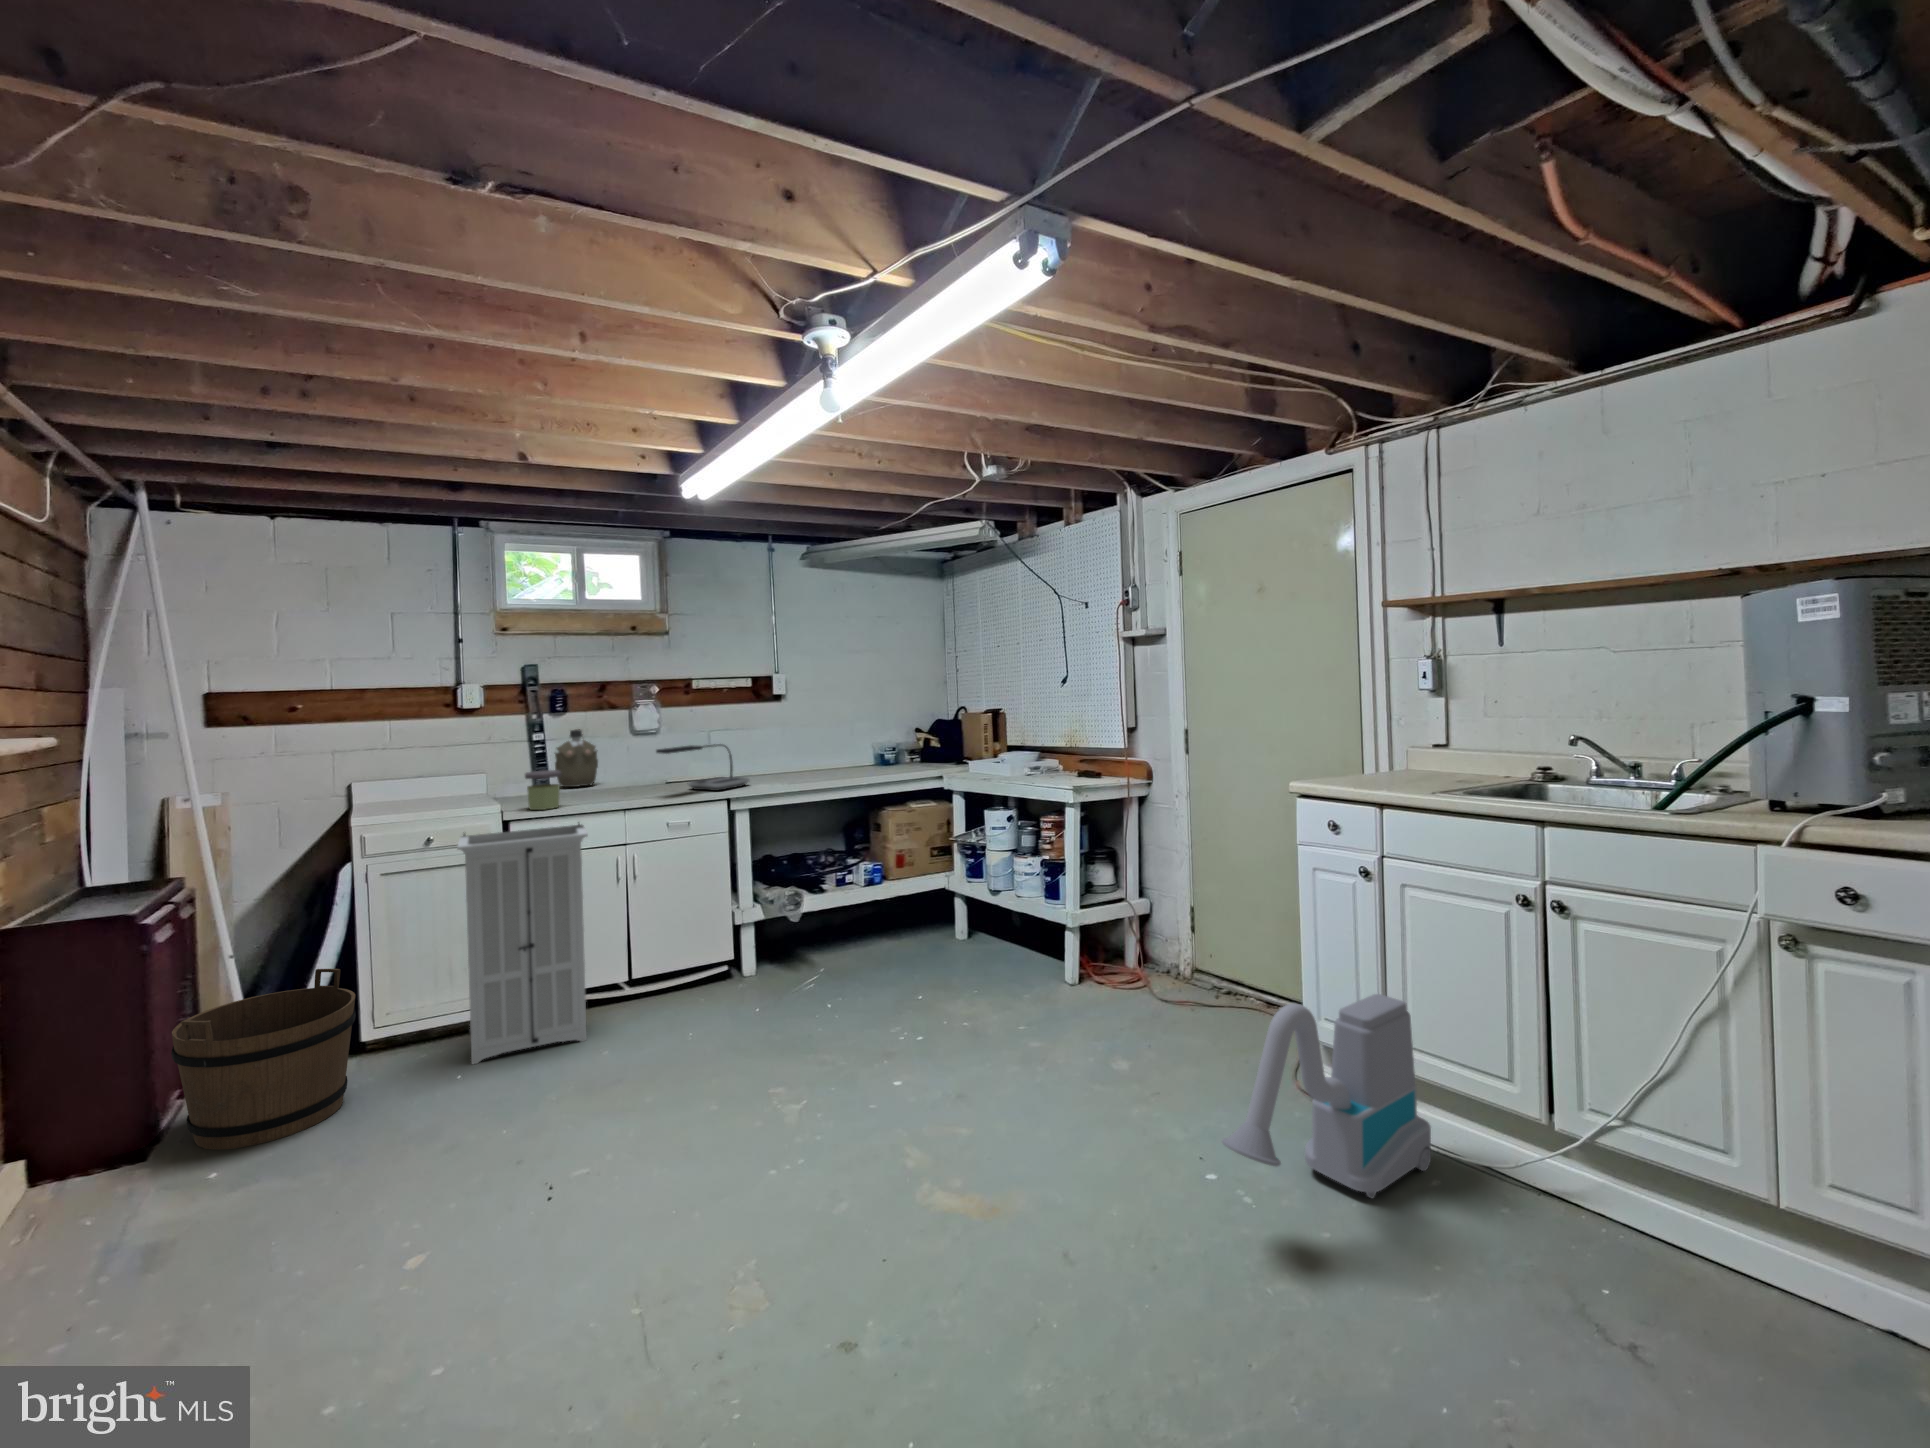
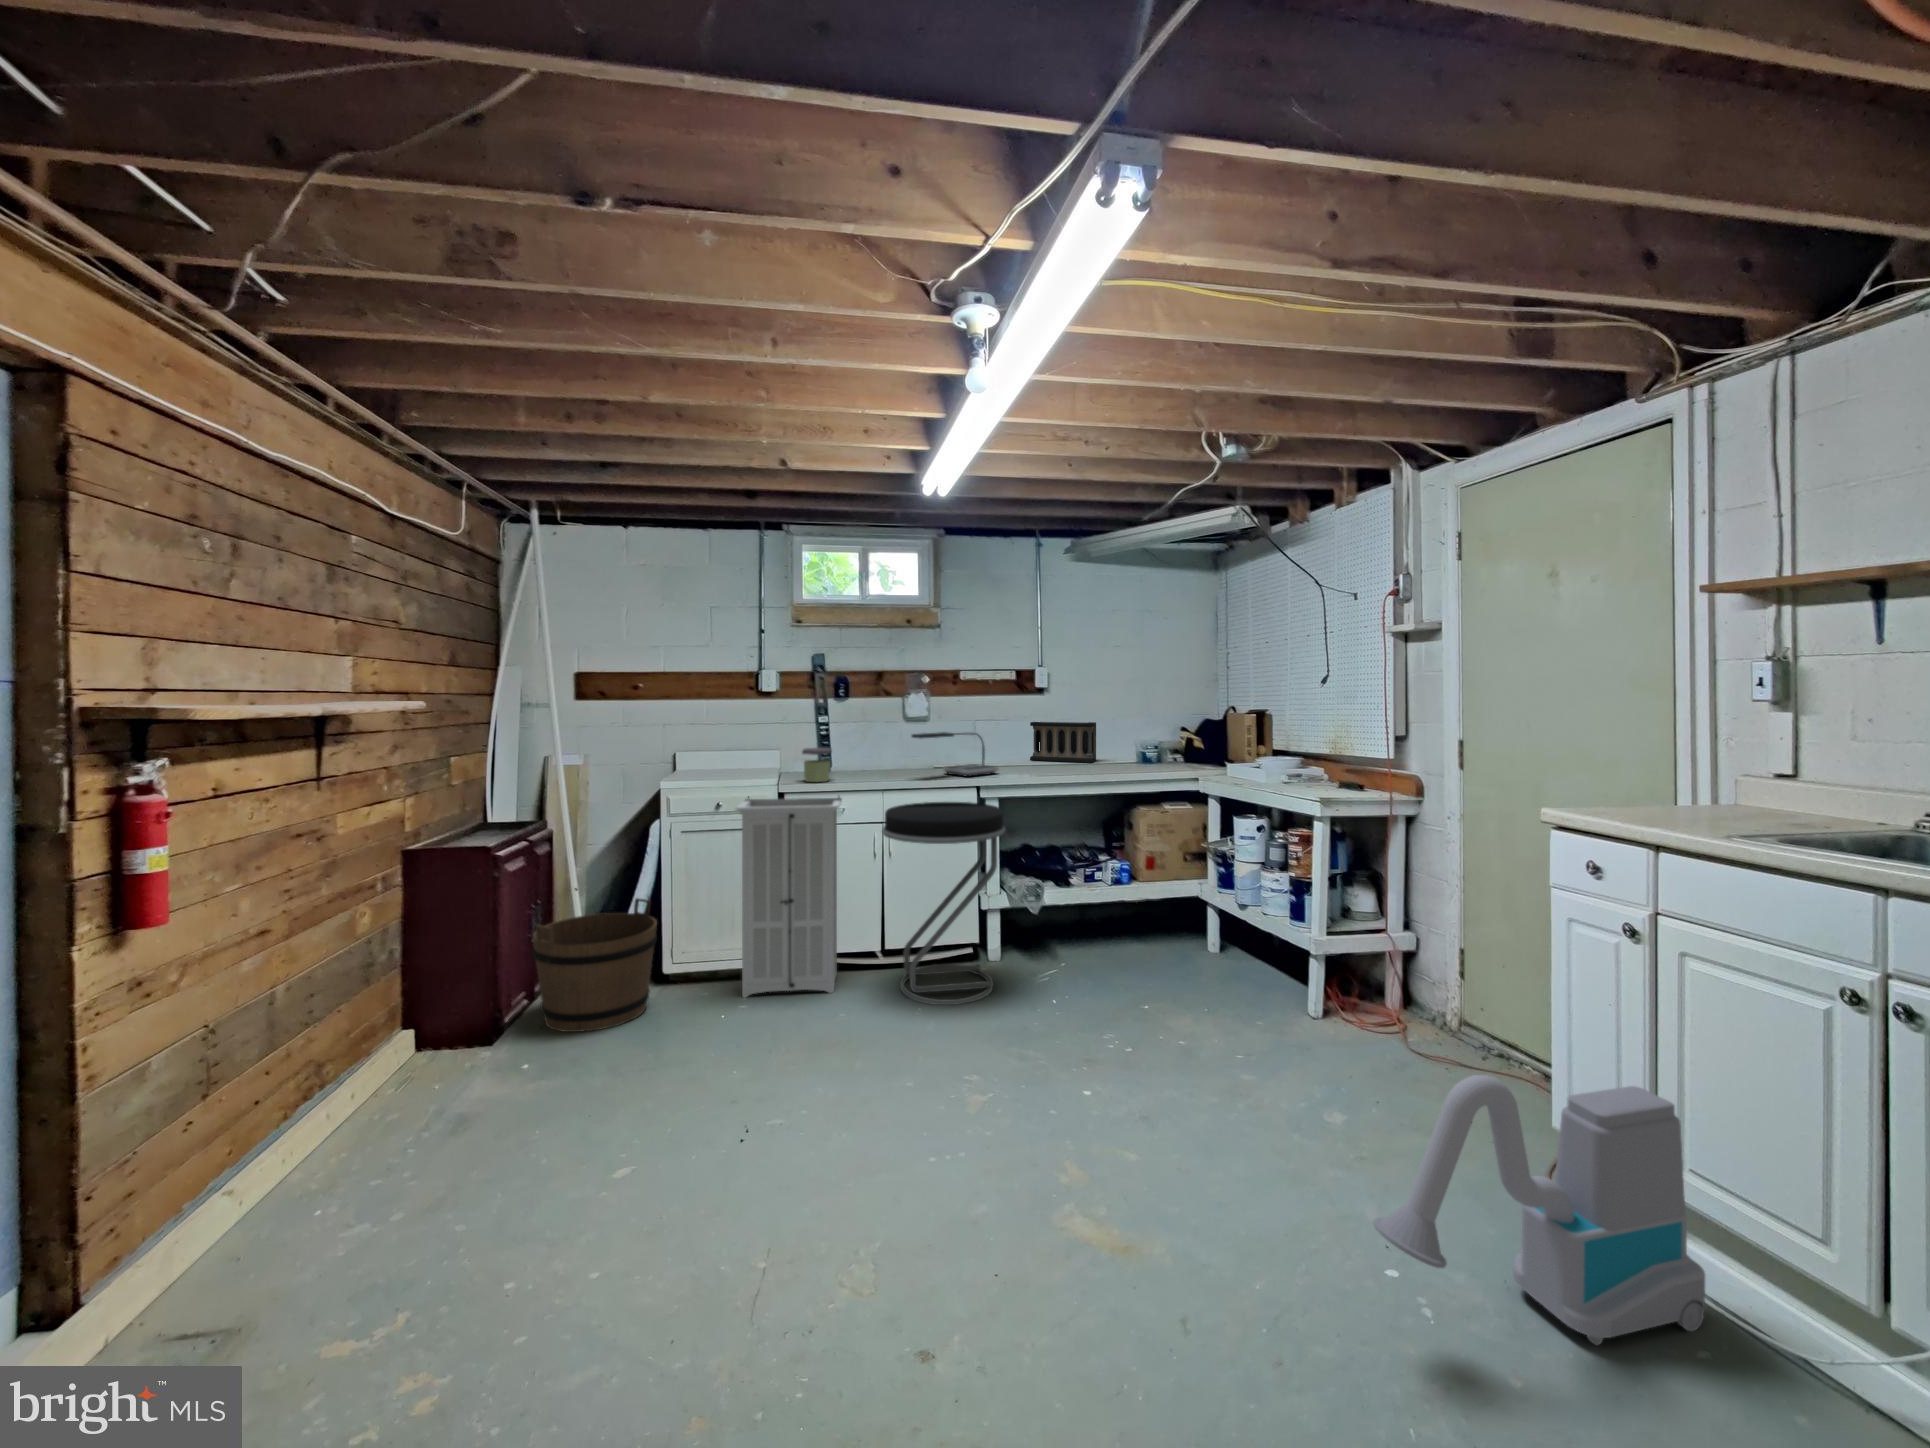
speaker: none [771,727,840,769] -> present [1030,722,1096,763]
water bottle: present [555,729,598,787] -> none [839,712,875,765]
stool: none [638,817,776,1034] -> present [882,802,1006,1005]

